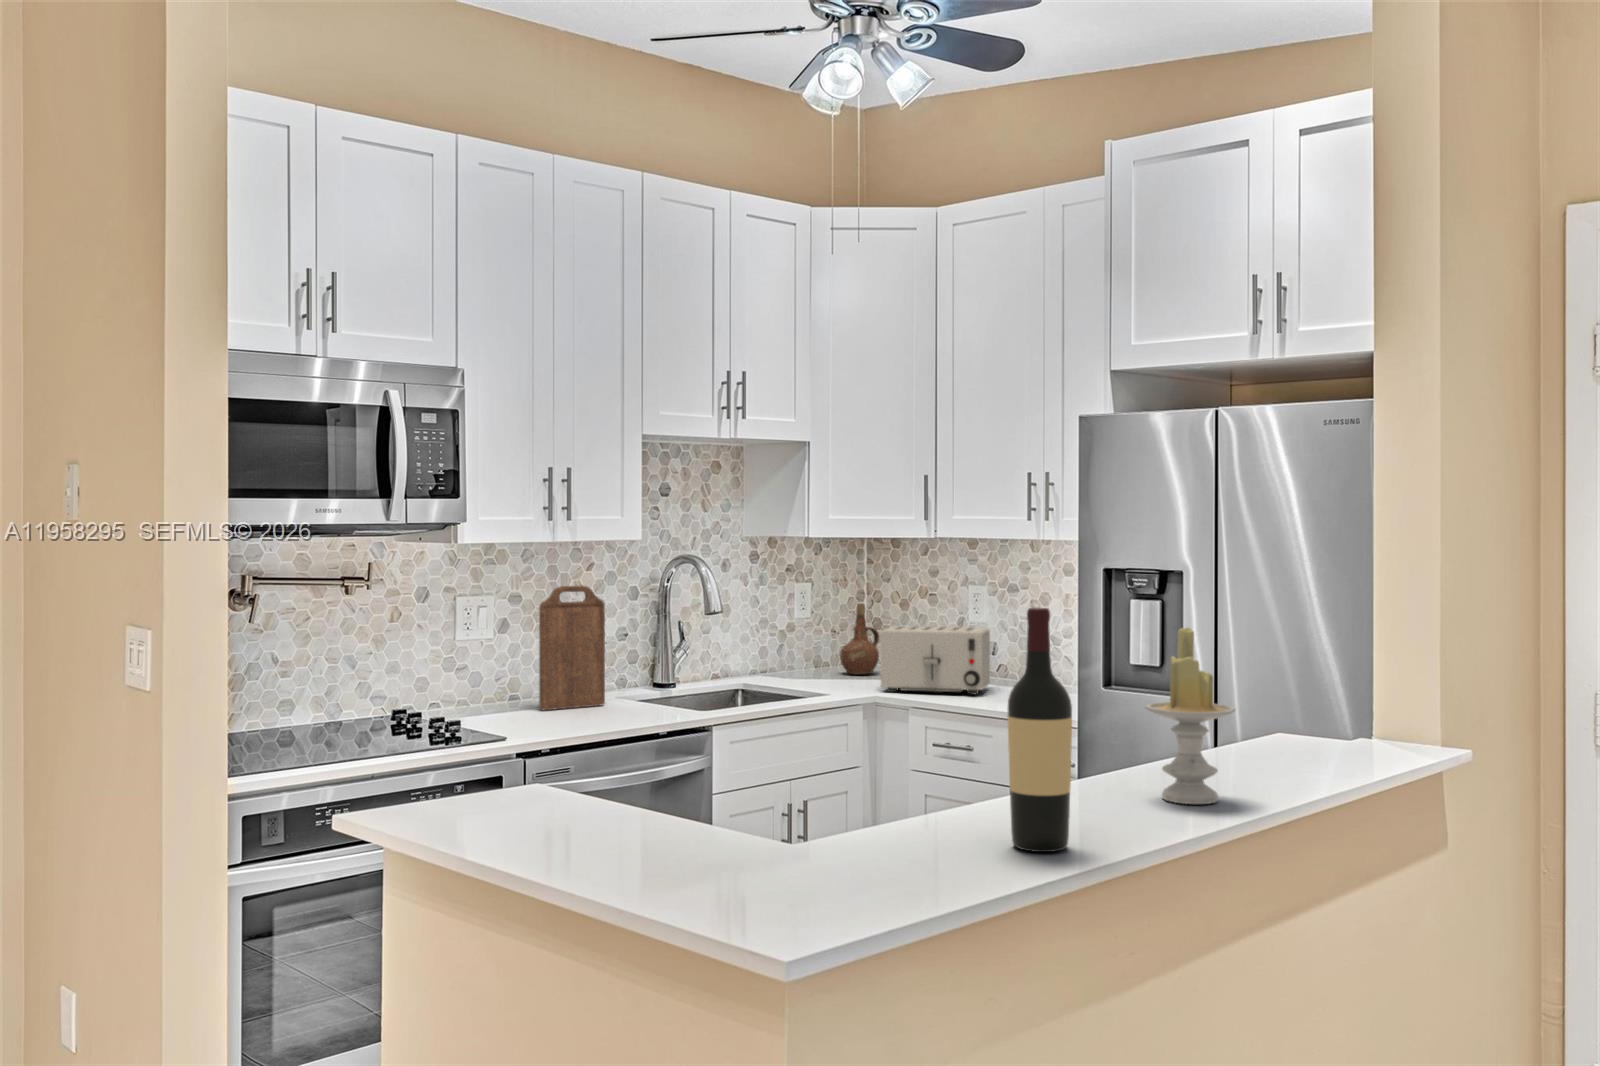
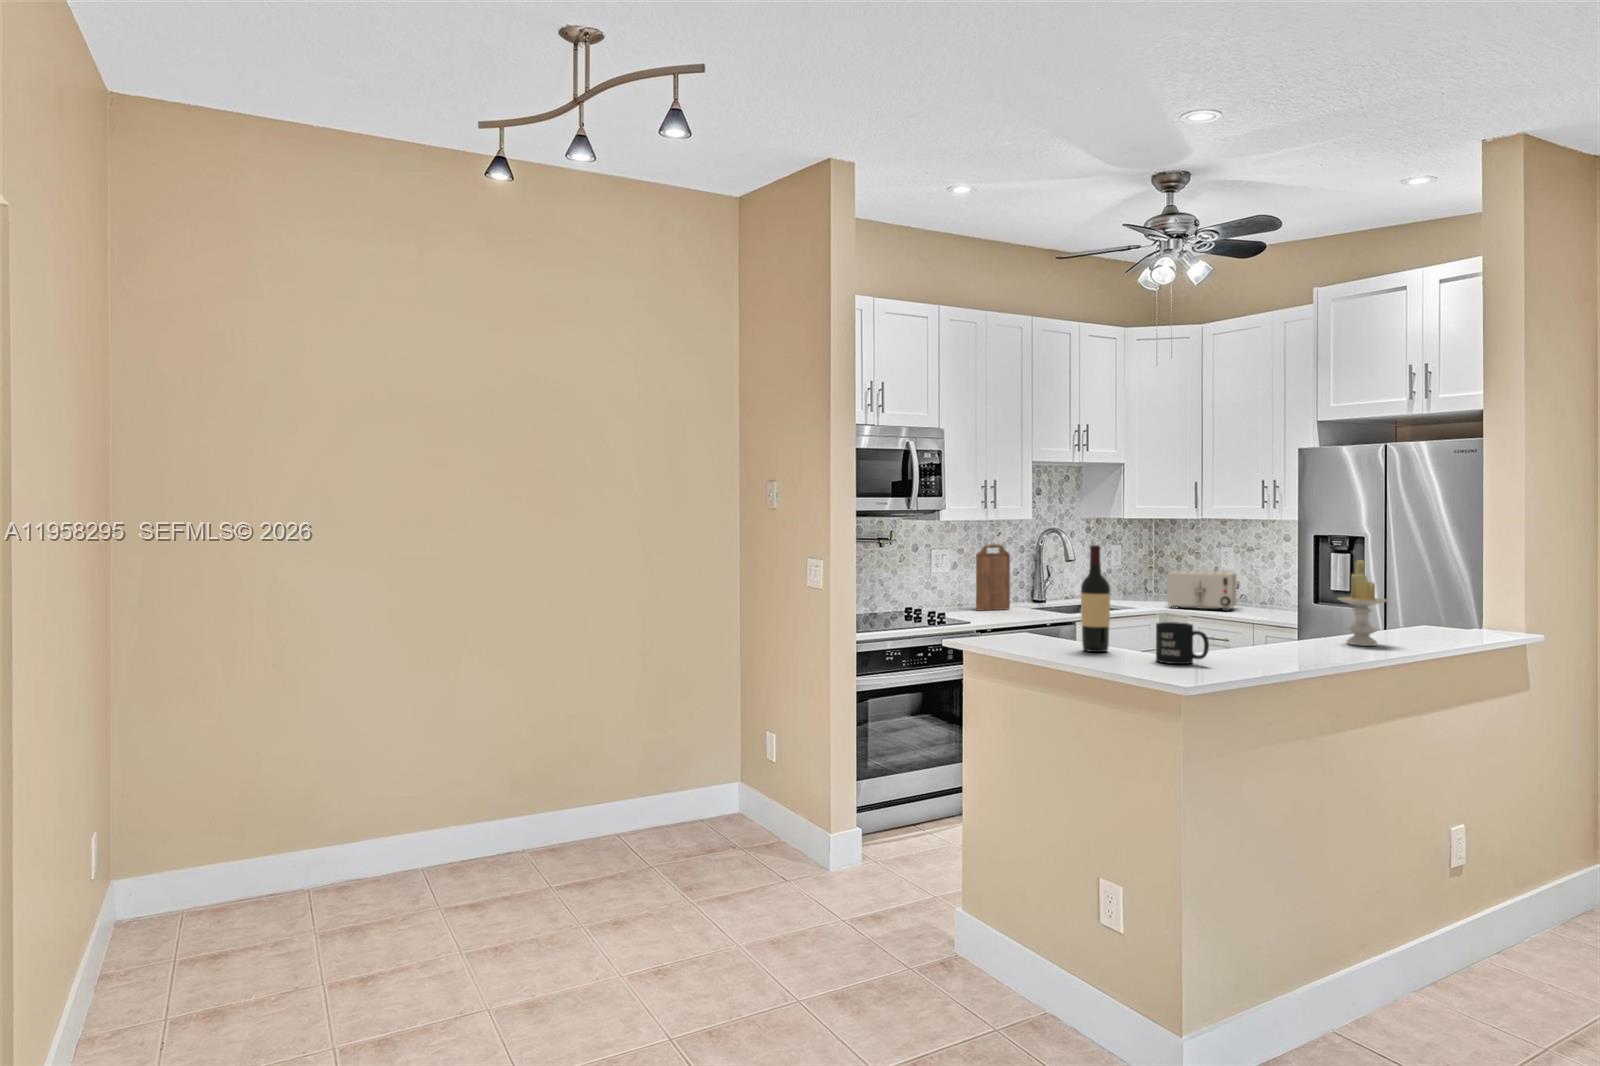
ceramic pitcher: present [840,604,879,674] -> none [1139,558,1163,600]
wine bottle: present [1007,608,1072,852] -> present [1081,545,1110,652]
mug: none [761,791,876,899] -> present [1156,622,1209,664]

